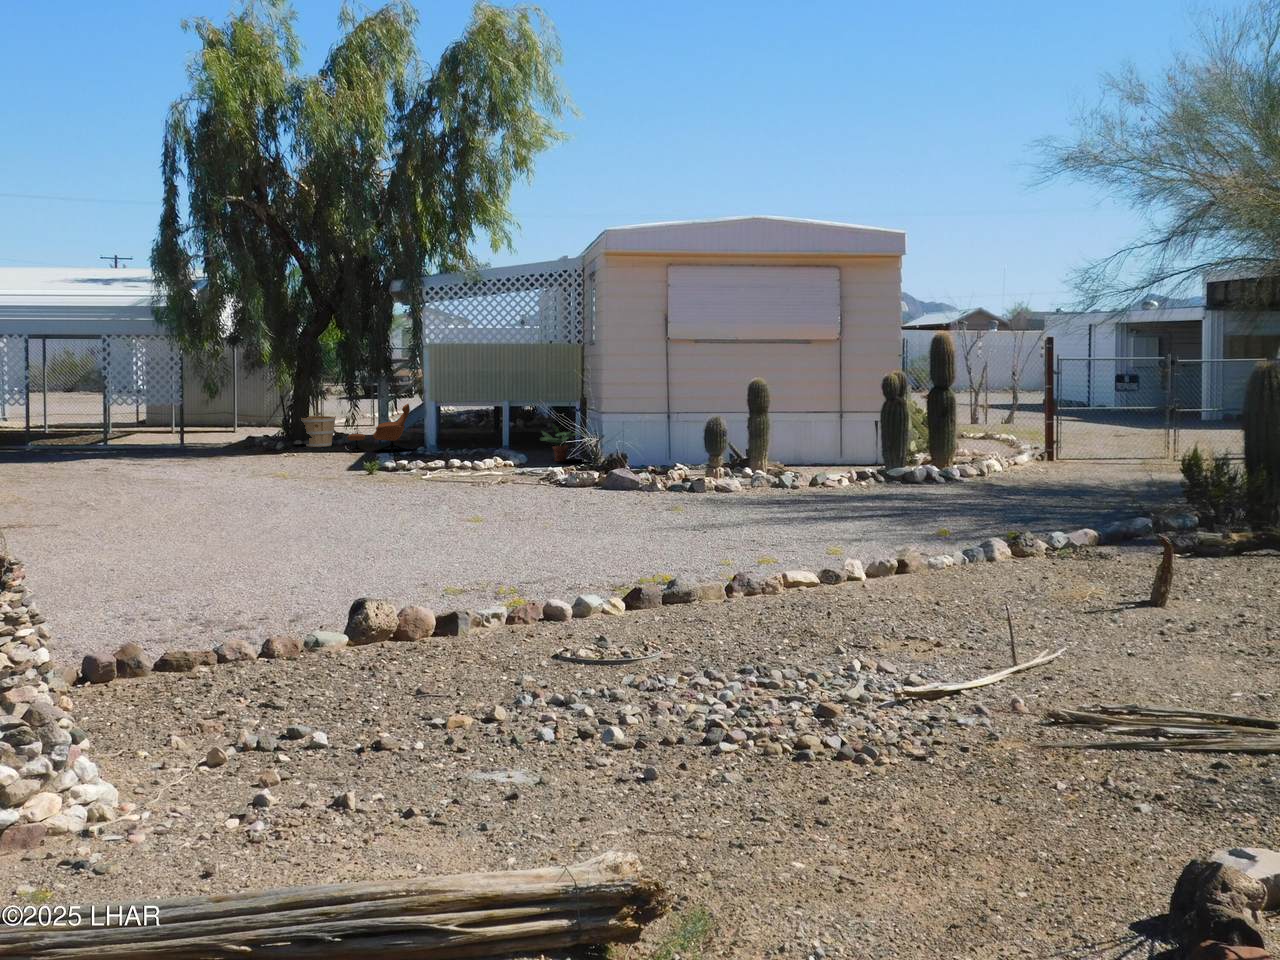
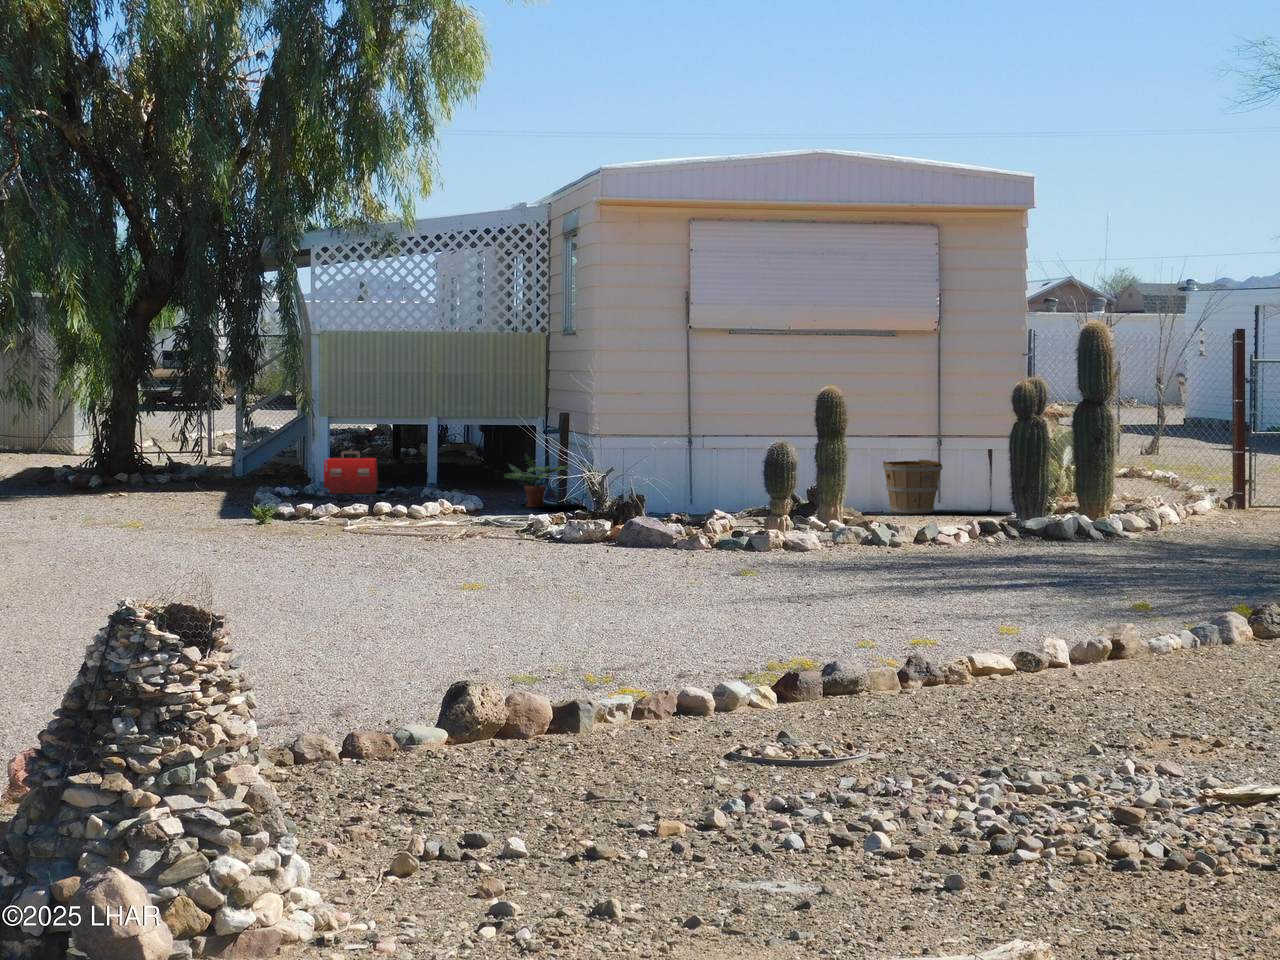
lounge chair: present [346,404,410,453] -> none [211,423,306,492]
wooden bucket: present [301,416,336,447] -> present [883,460,943,514]
toolbox: none [420,423,459,453] -> present [324,451,378,494]

